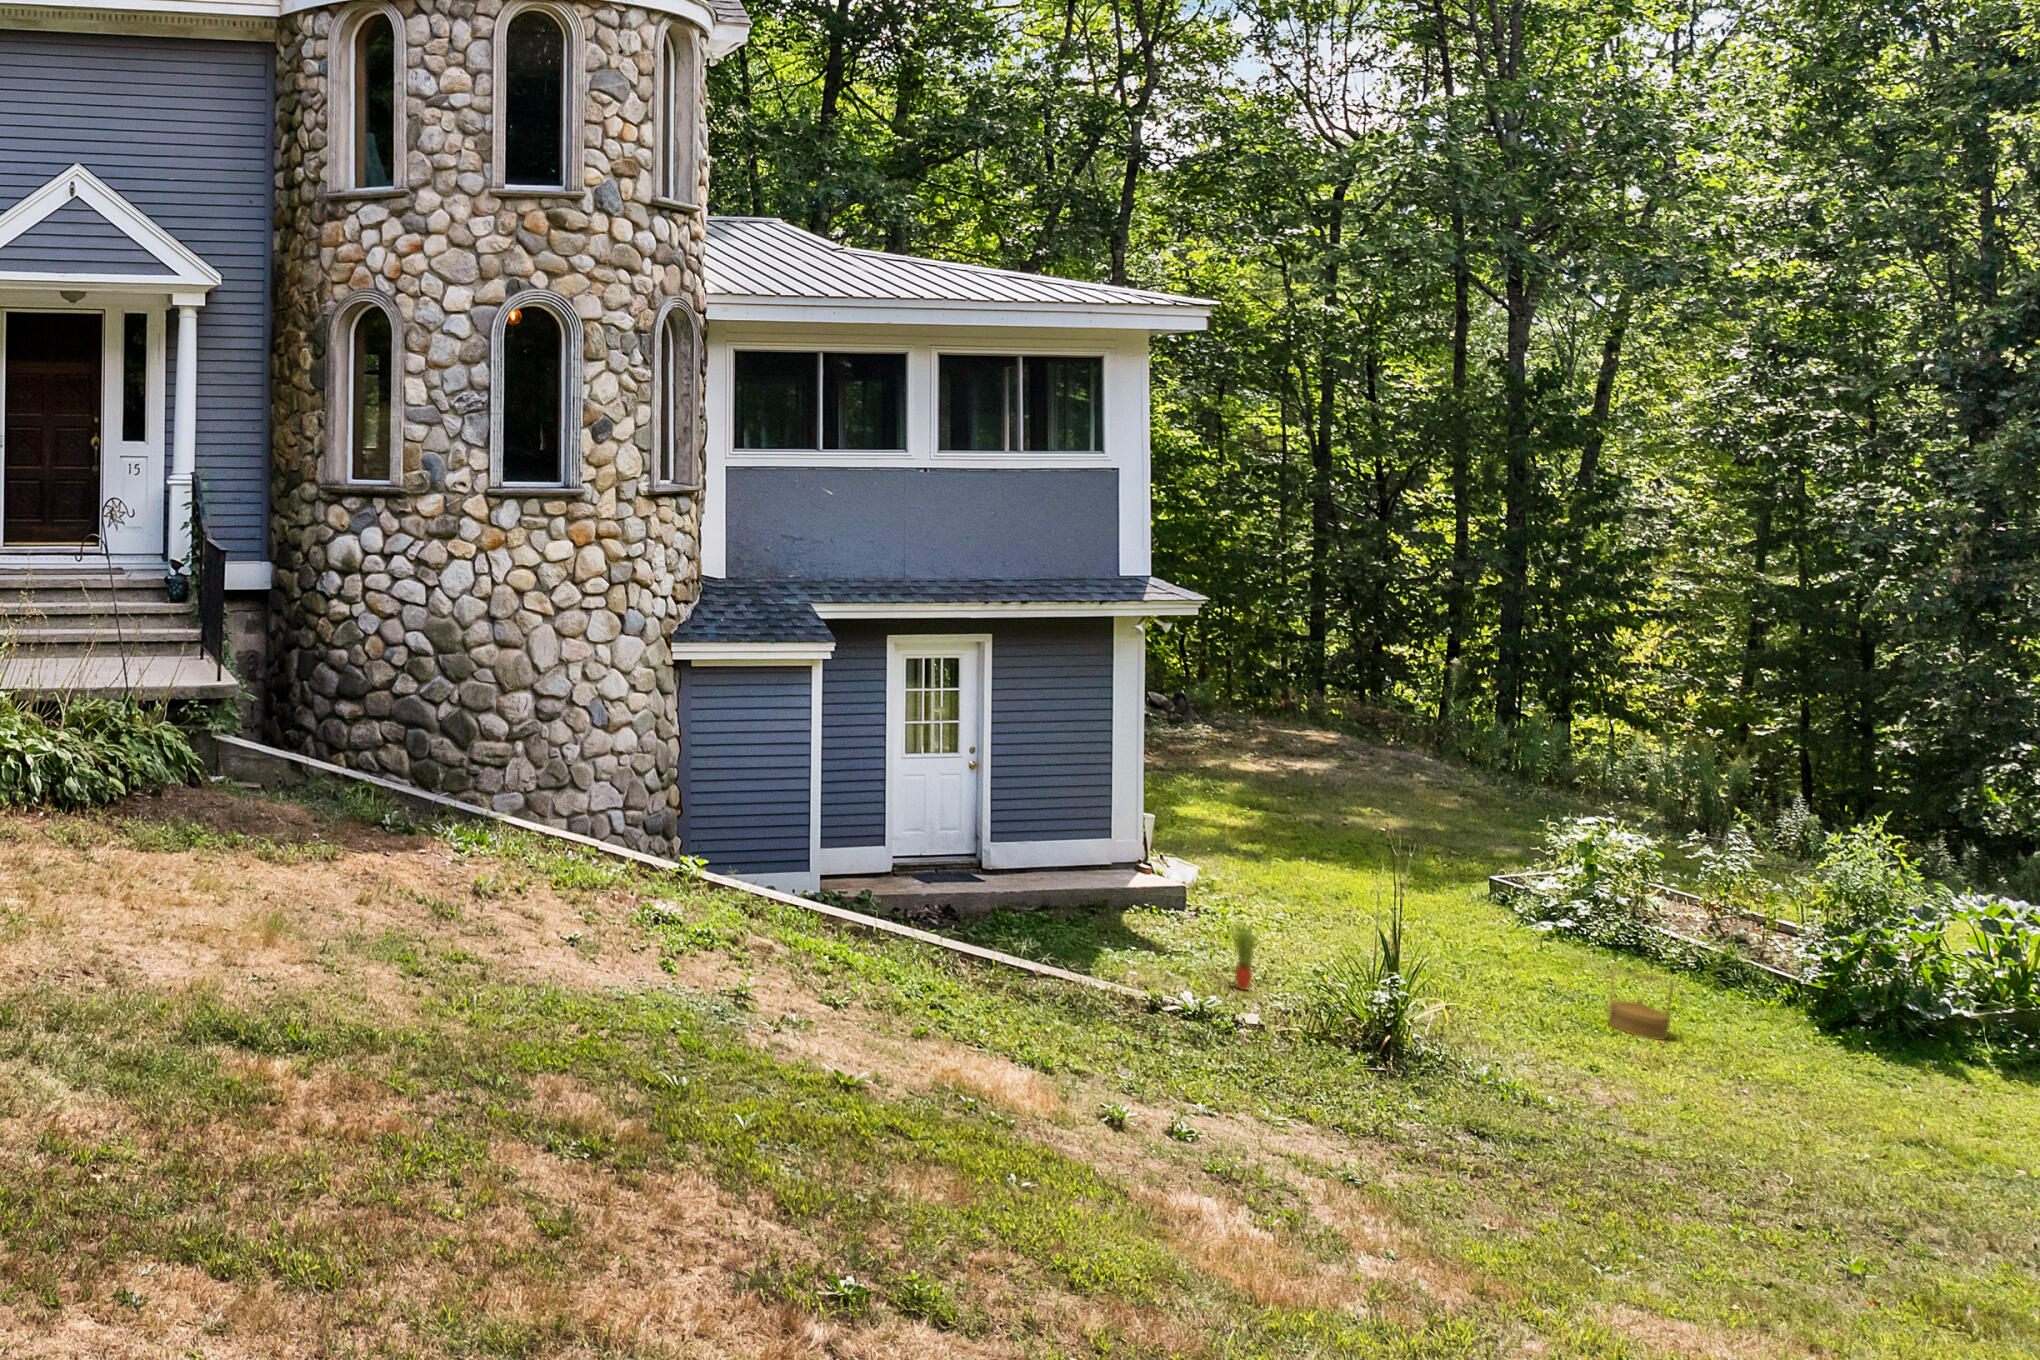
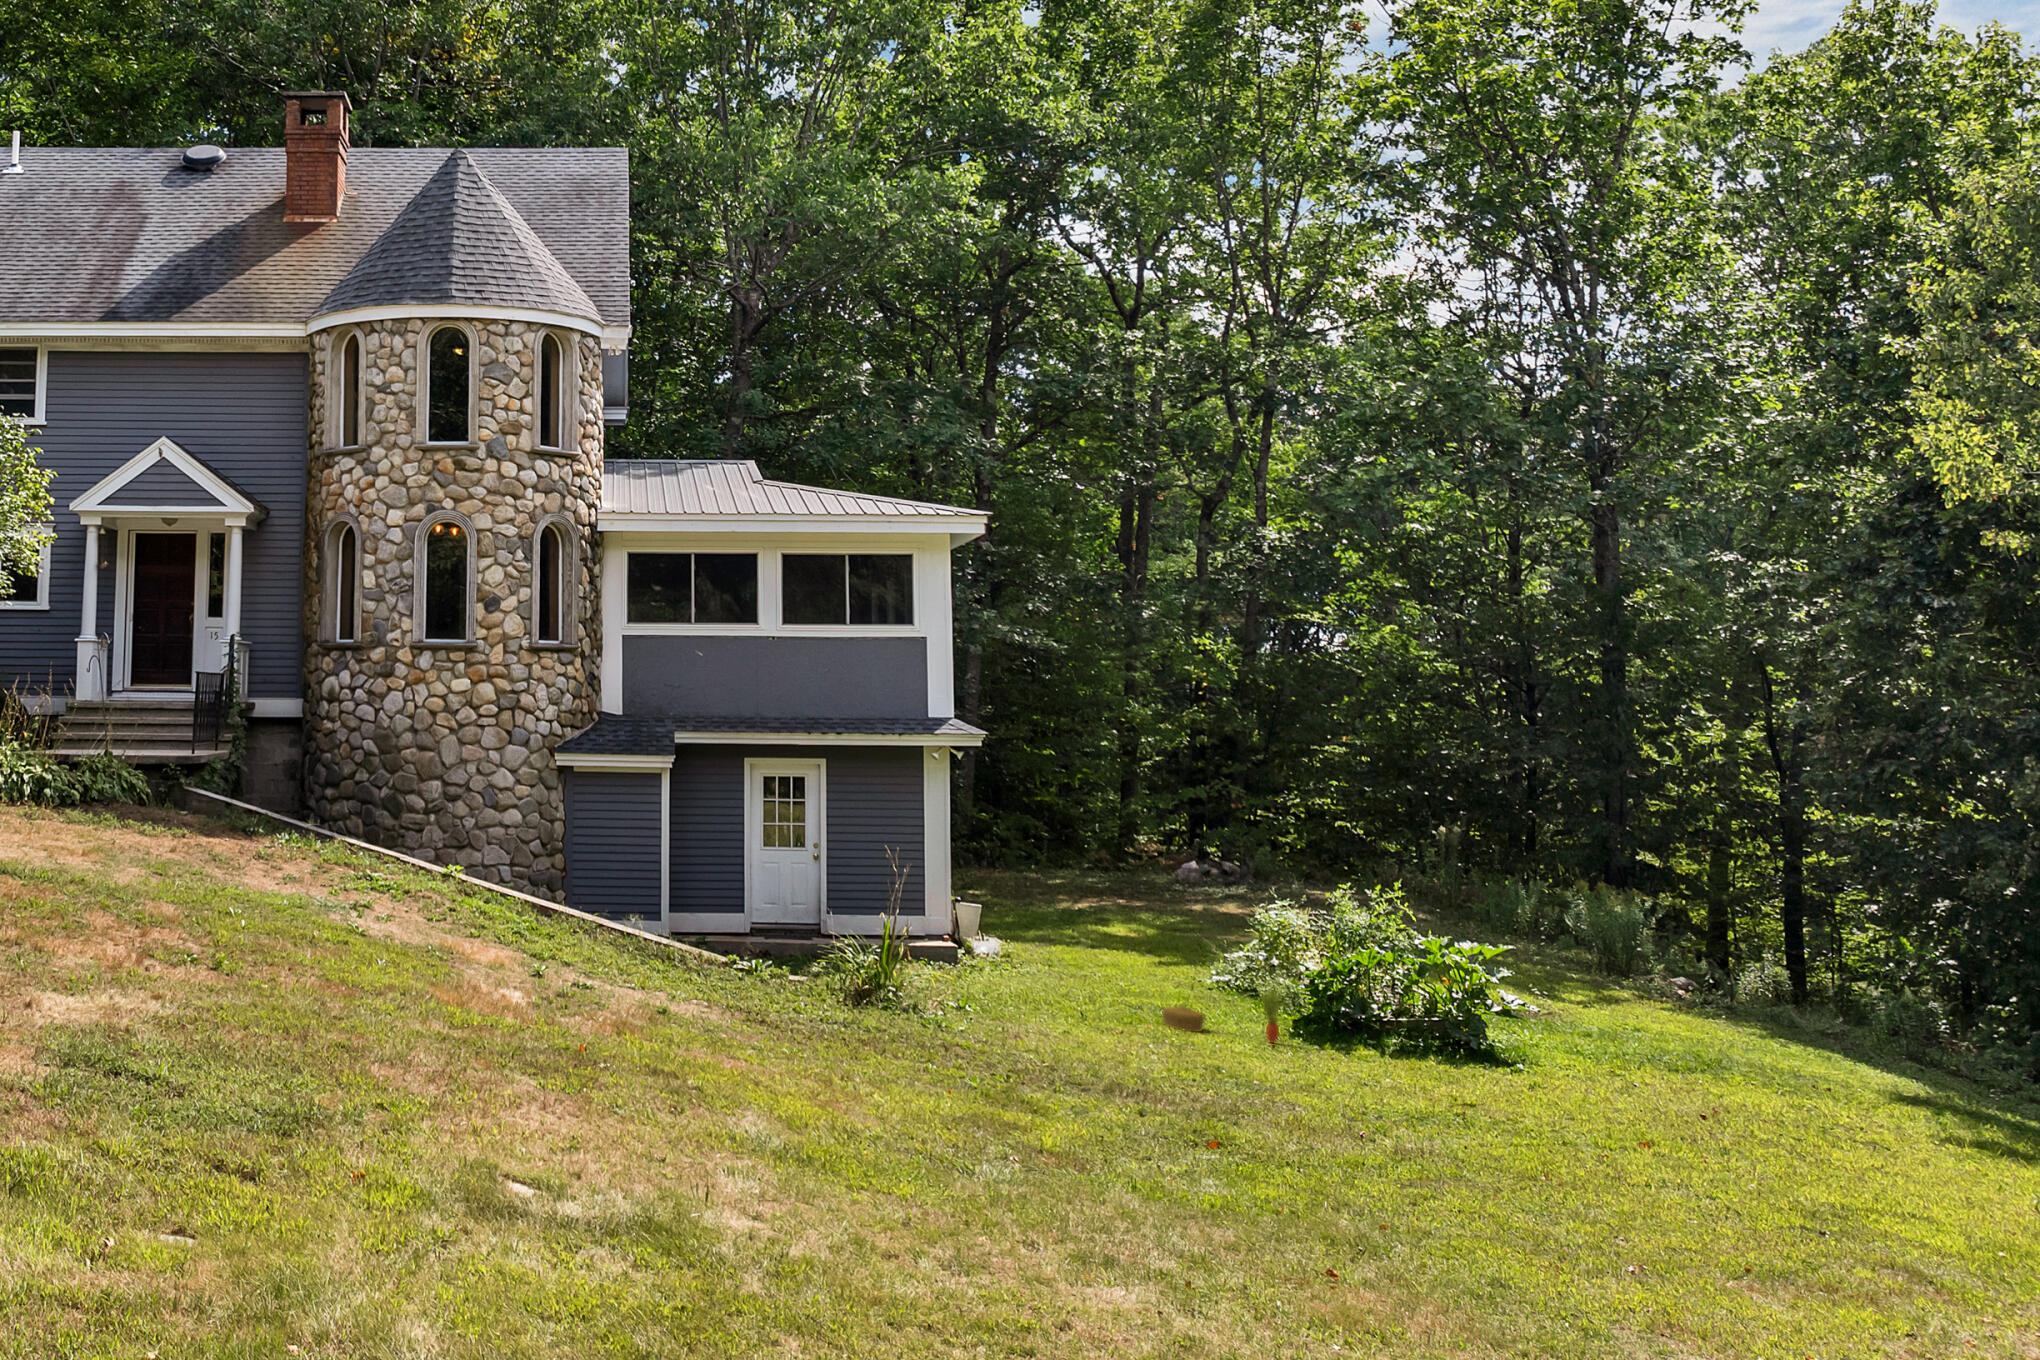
potted plant: present [1230,919,1259,990] -> present [1259,984,1282,1043]

